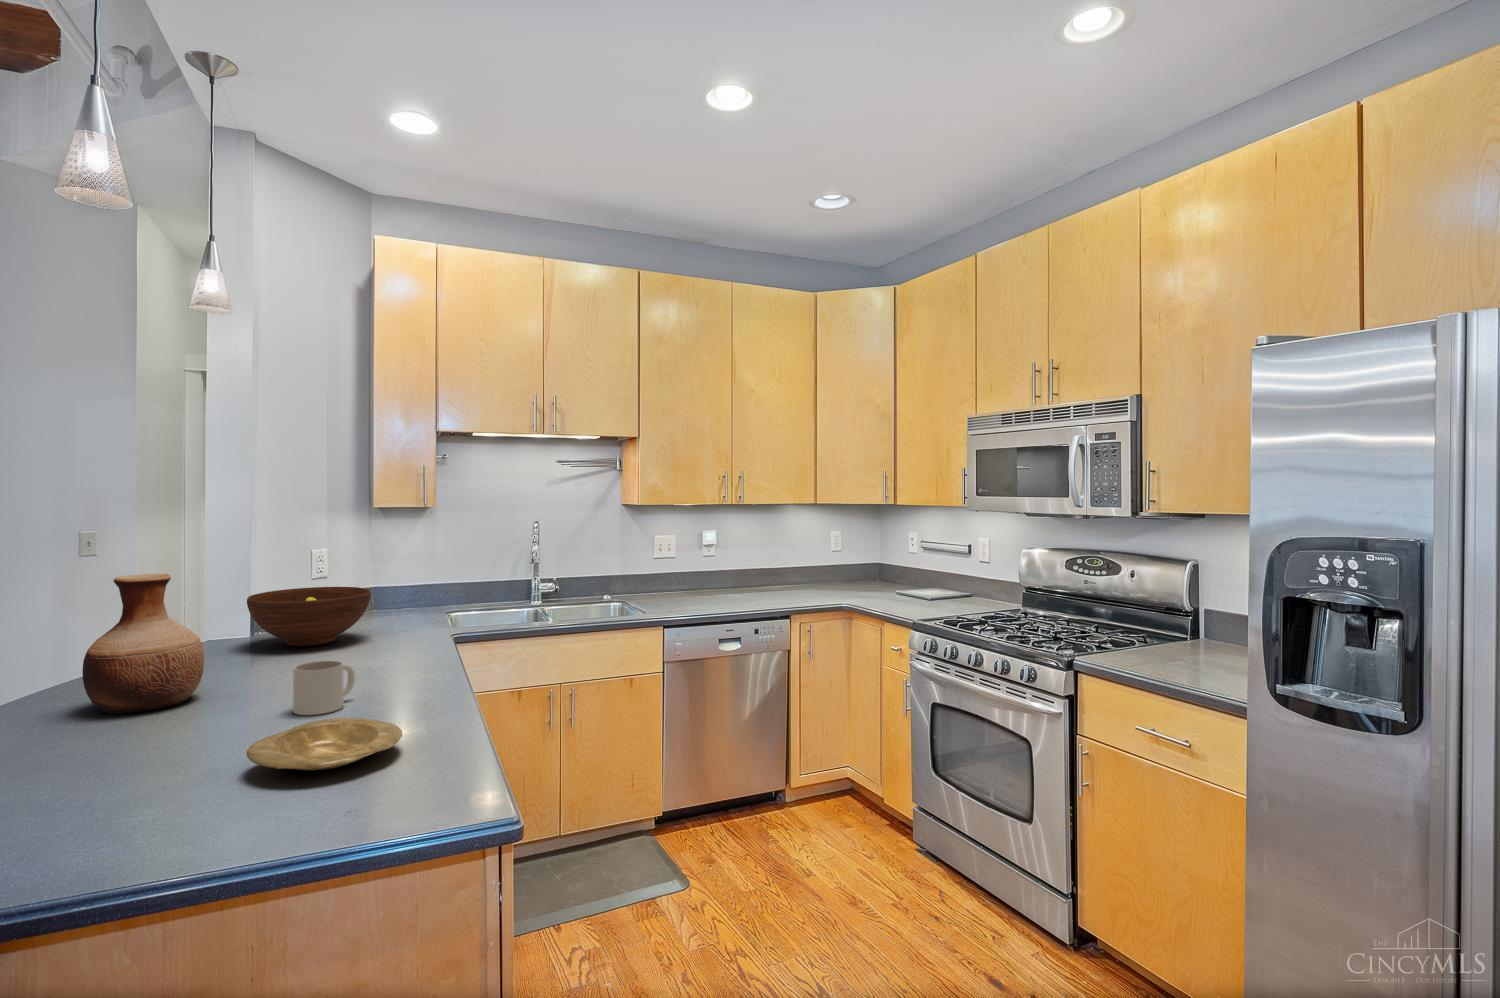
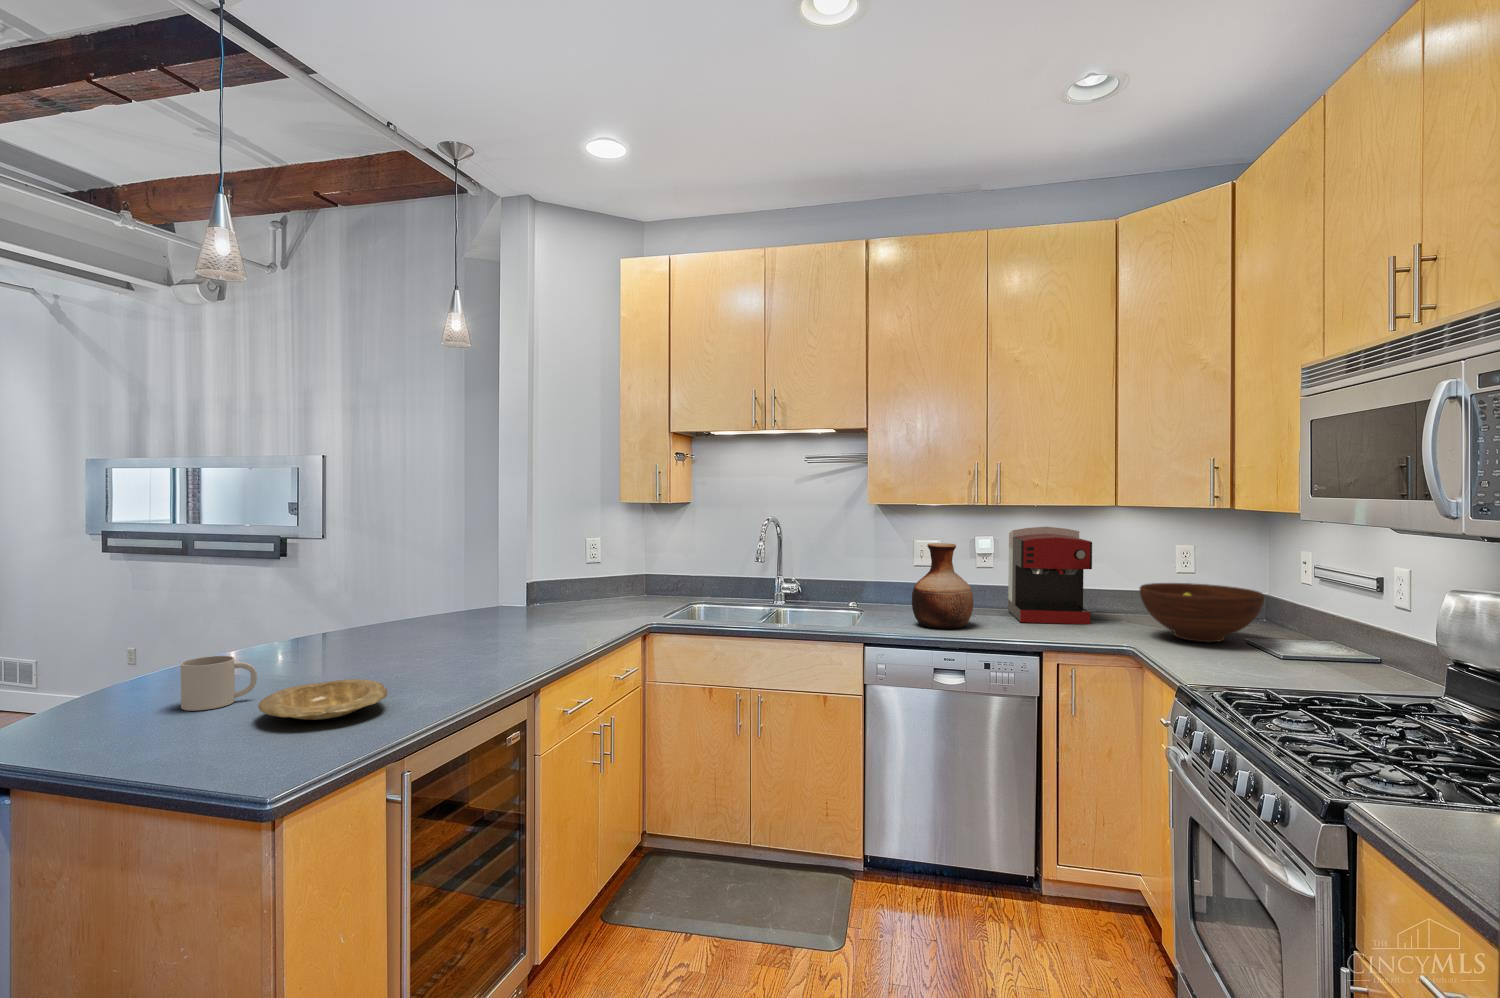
coffee maker: none [728,521,799,597] -> present [1008,527,1092,624]
vase: present [82,574,204,714] -> present [912,543,973,629]
fruit bowl: present [247,587,371,646] -> present [1140,583,1264,642]
mug: present [293,661,355,715] -> present [181,656,257,711]

